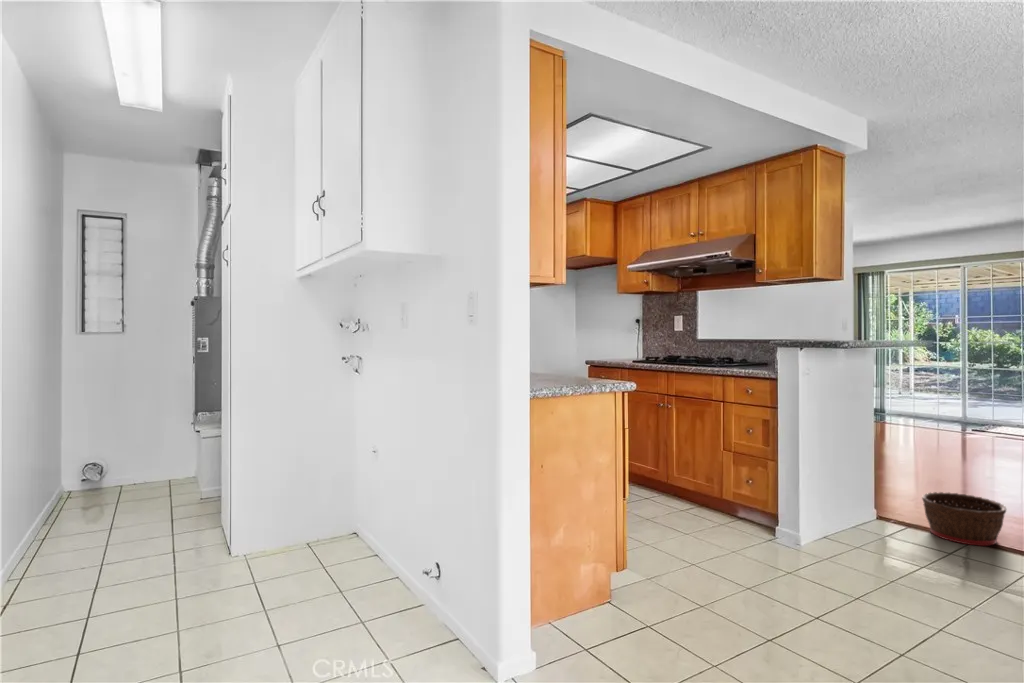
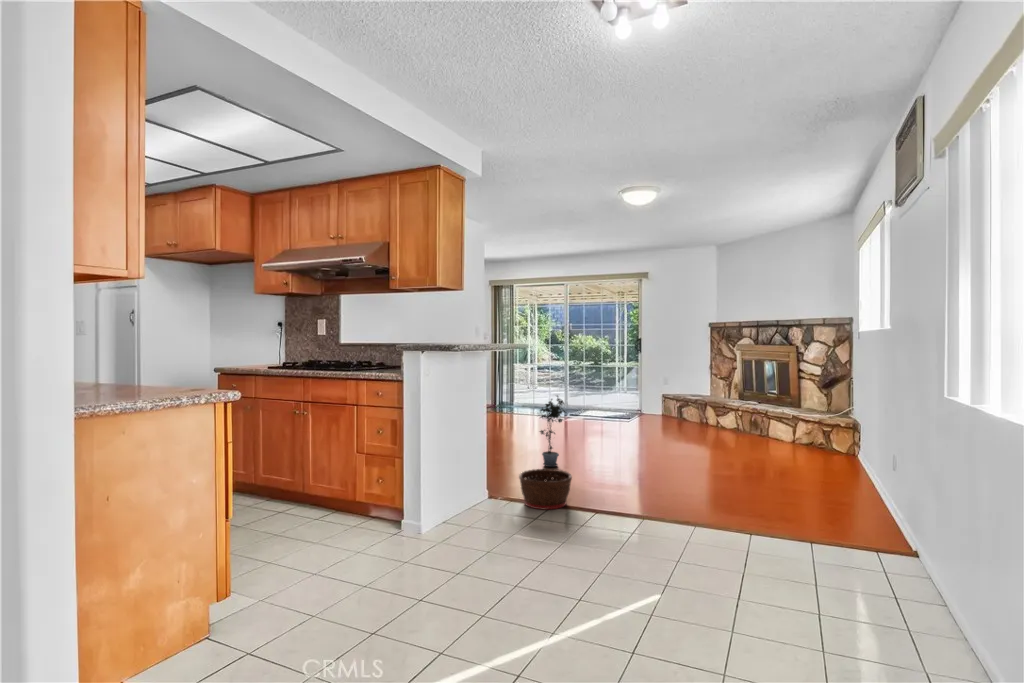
potted plant: none [935,404,985,493] -> present [540,396,565,467]

